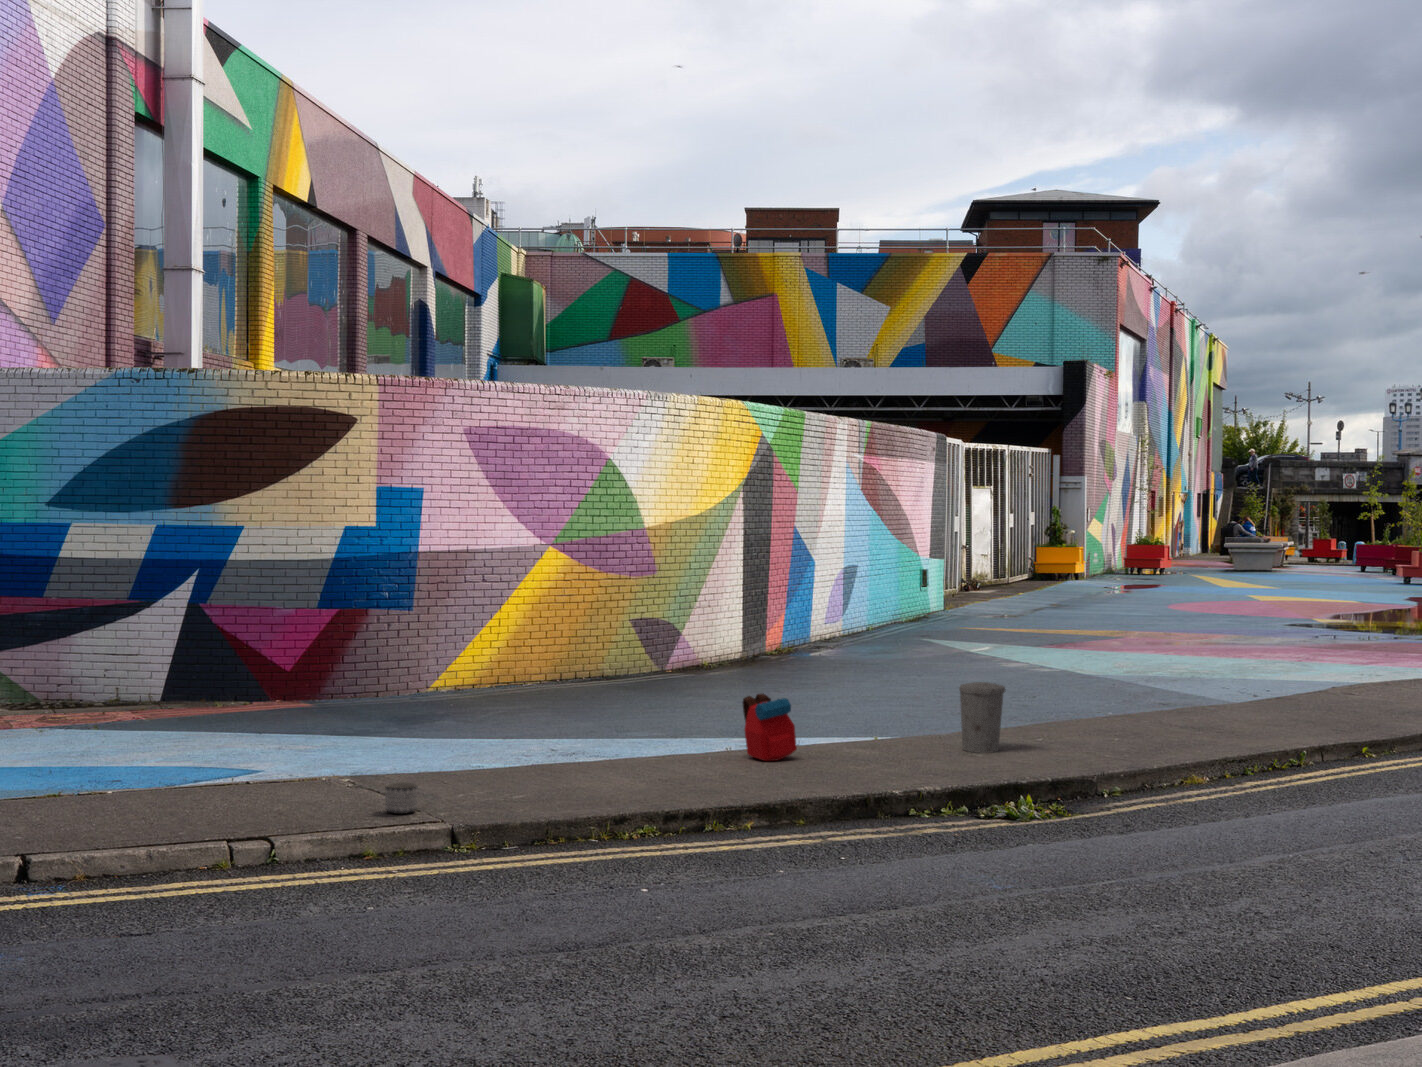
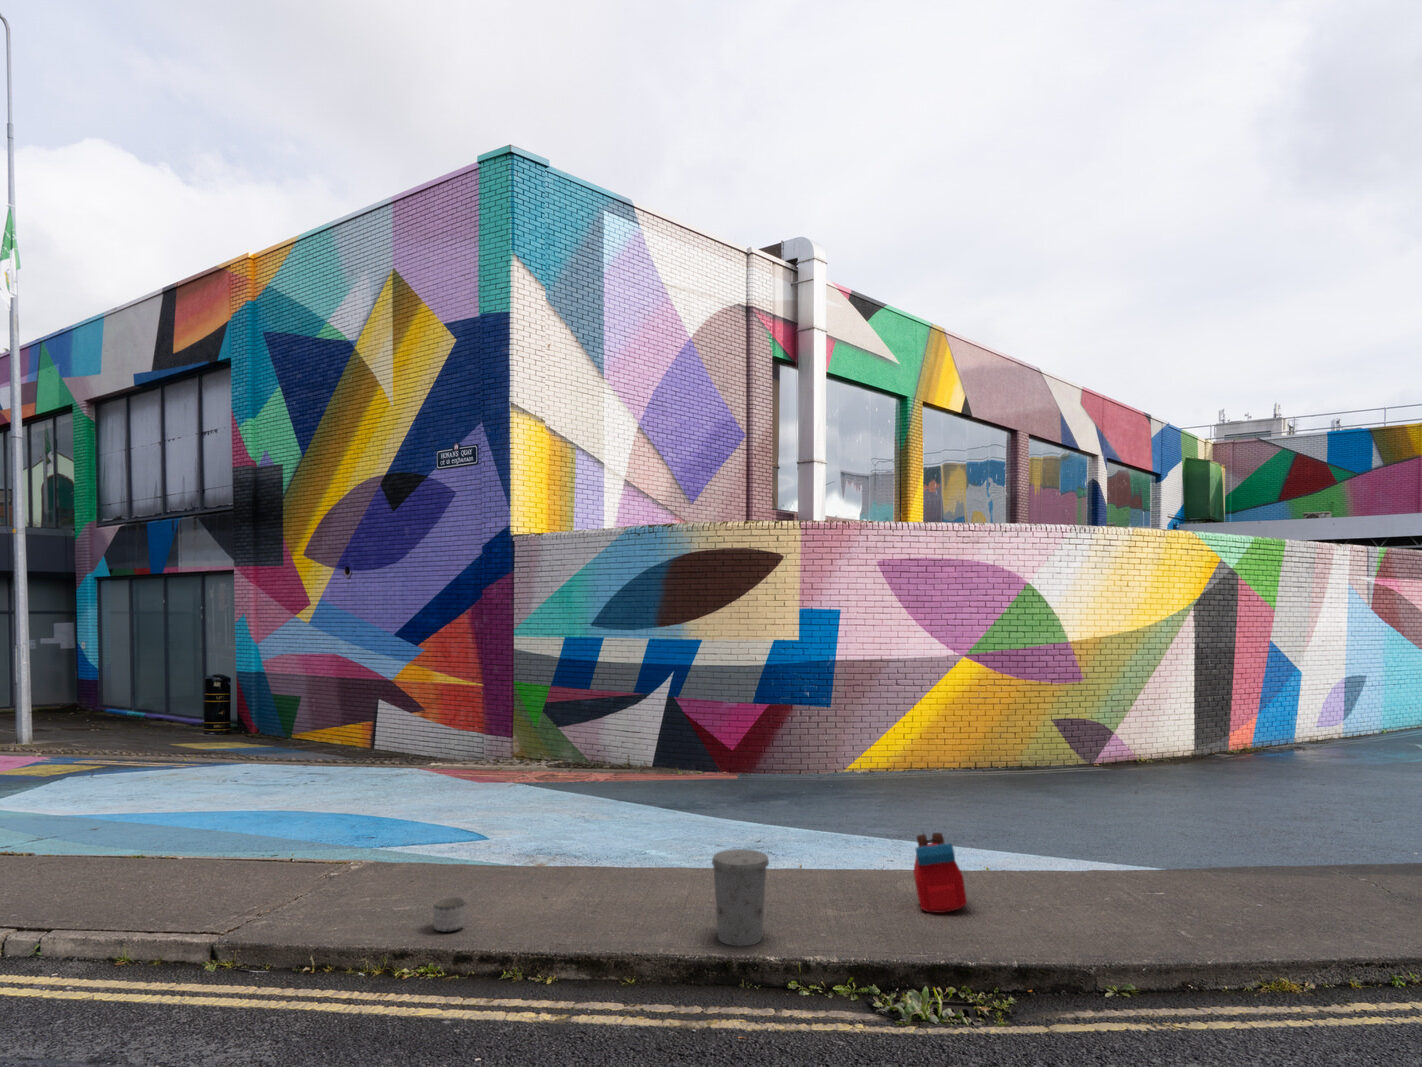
trash can: present [959,682,1005,753] -> present [712,849,769,946]

